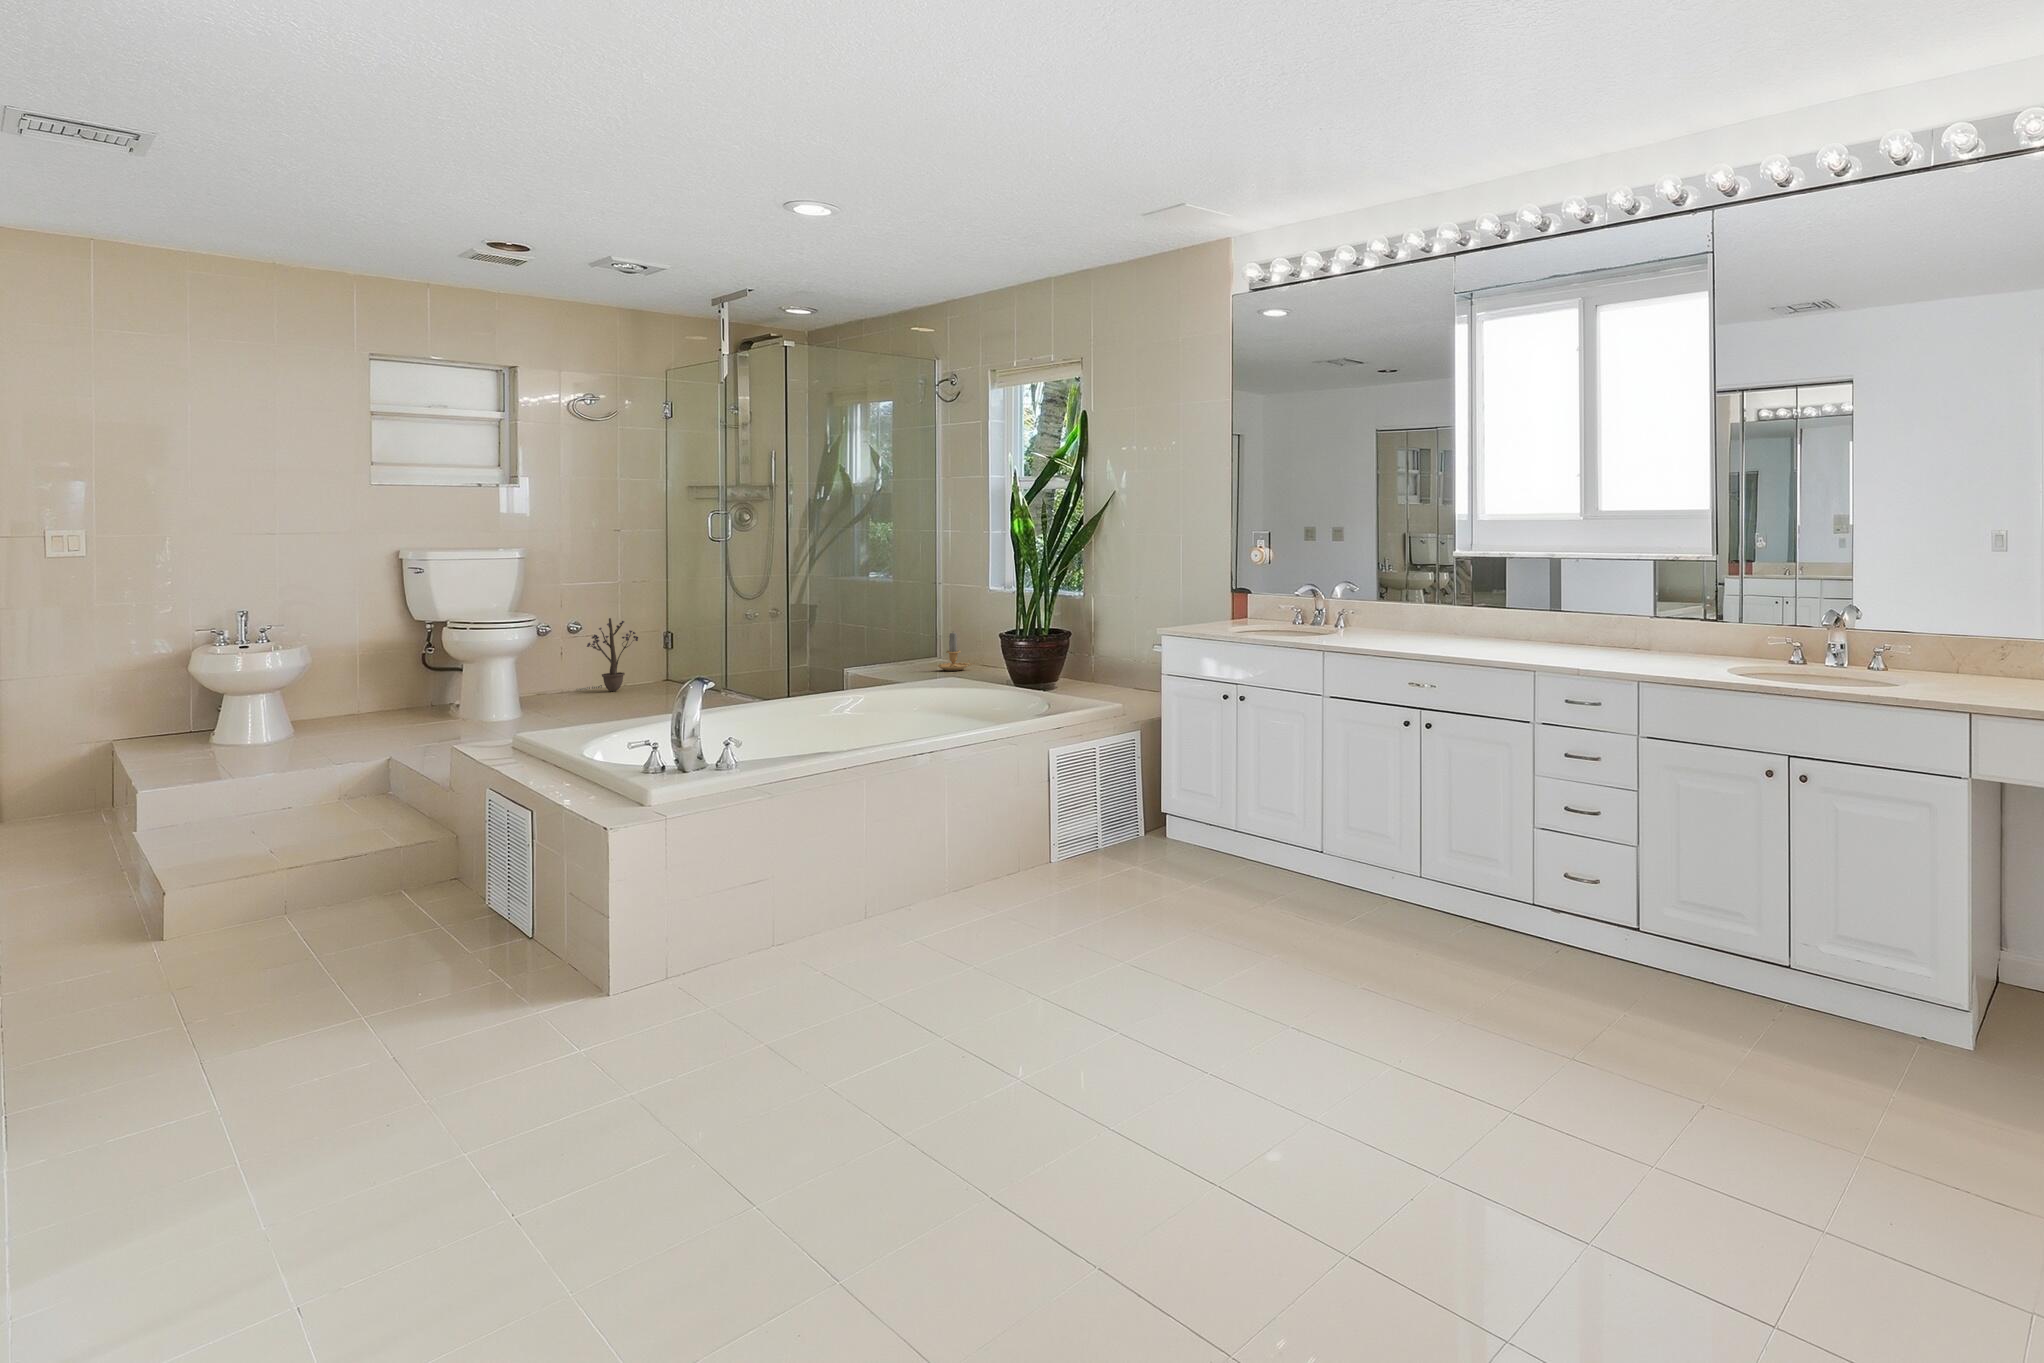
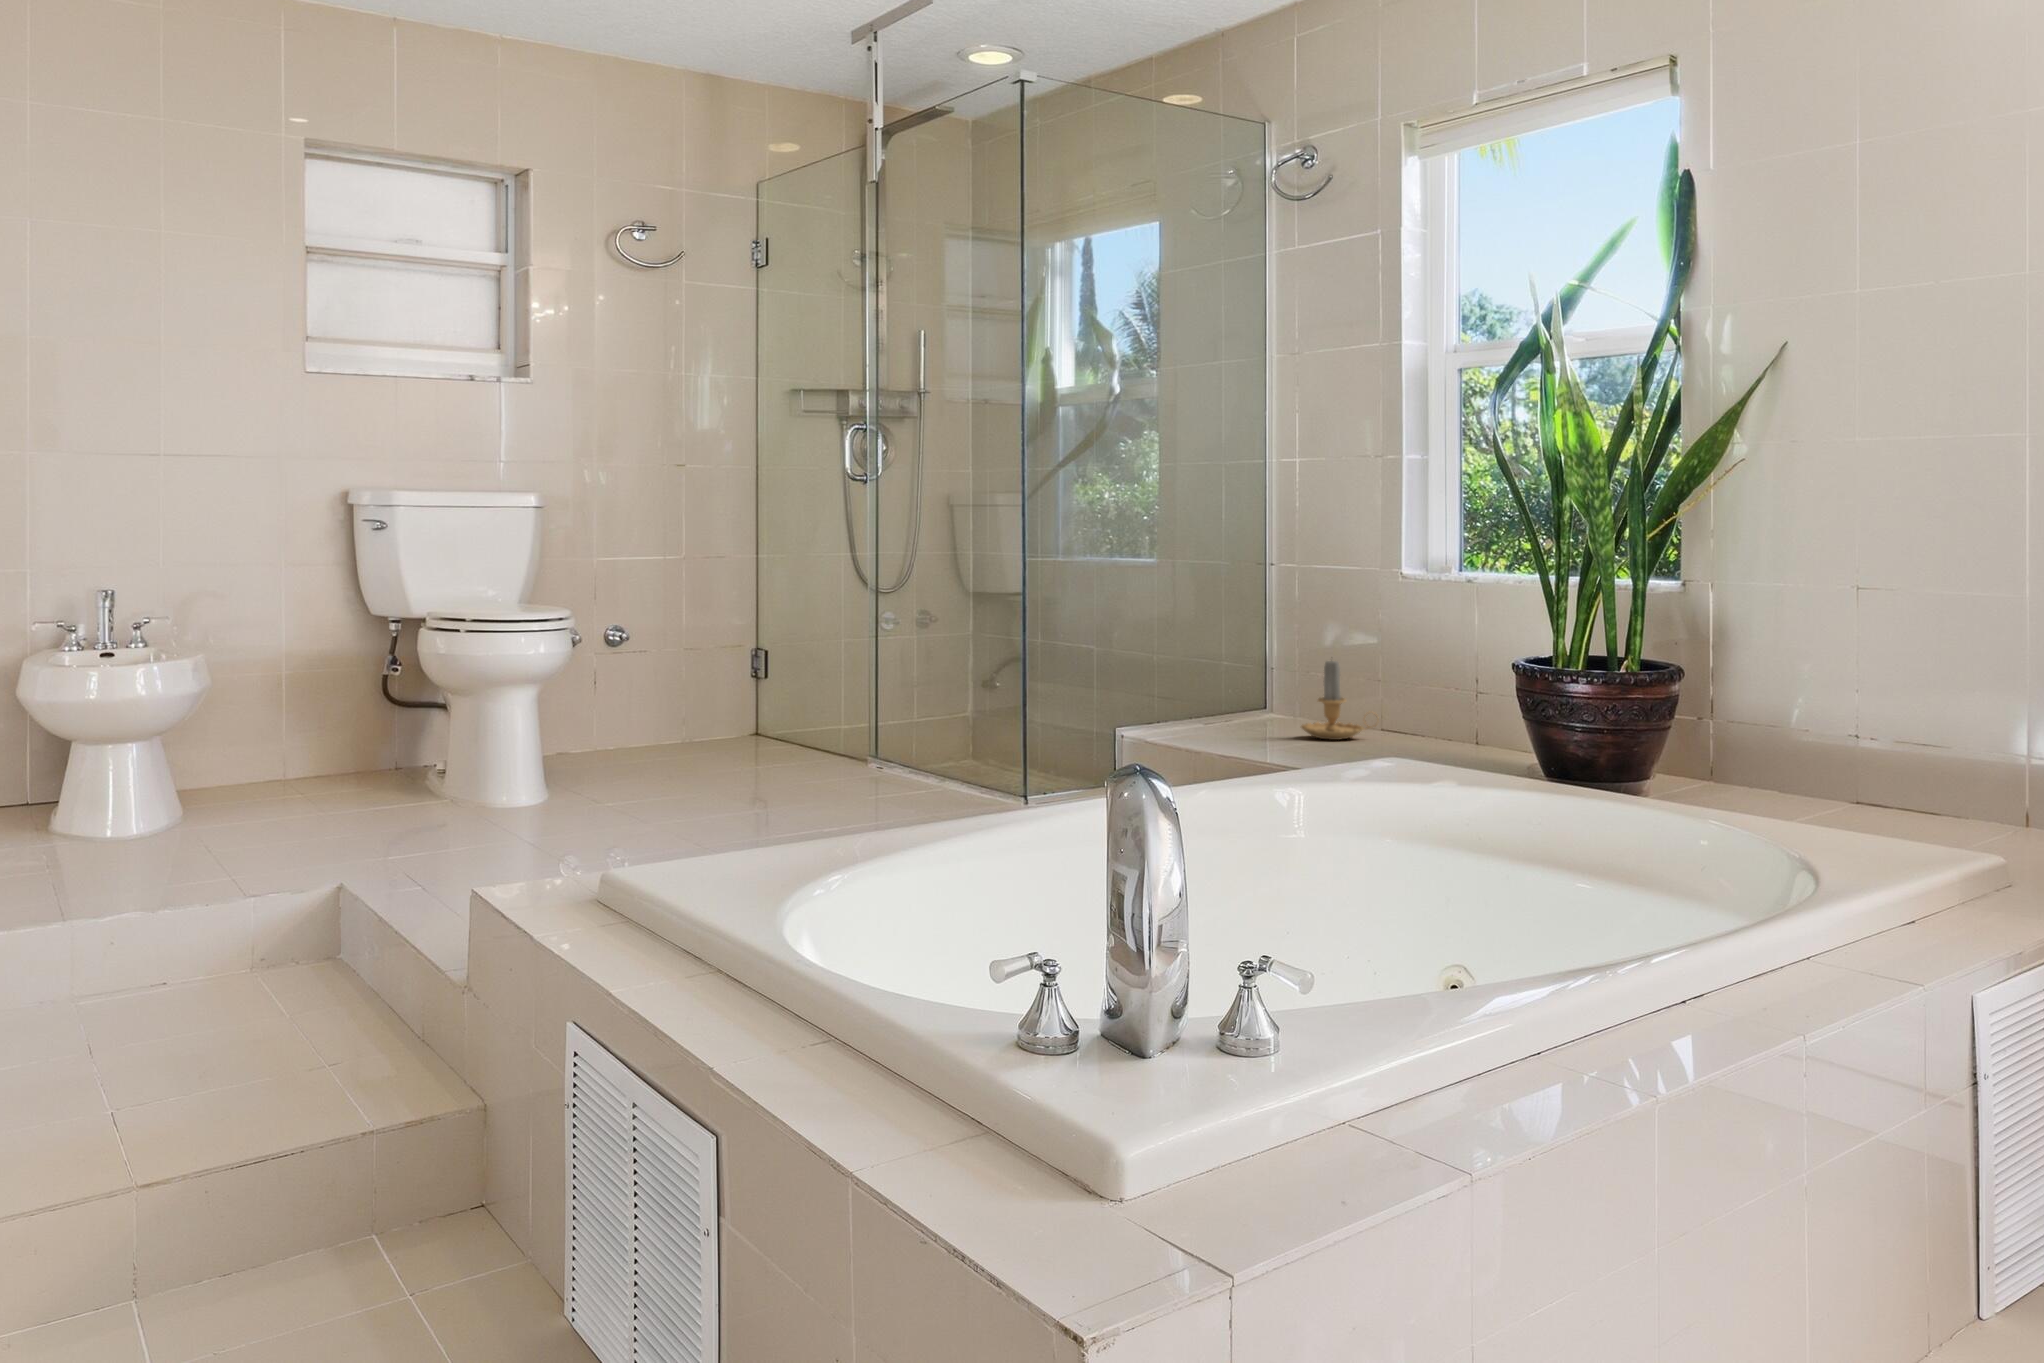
decorative plant: present [579,618,638,691] -> none [622,621,720,753]

